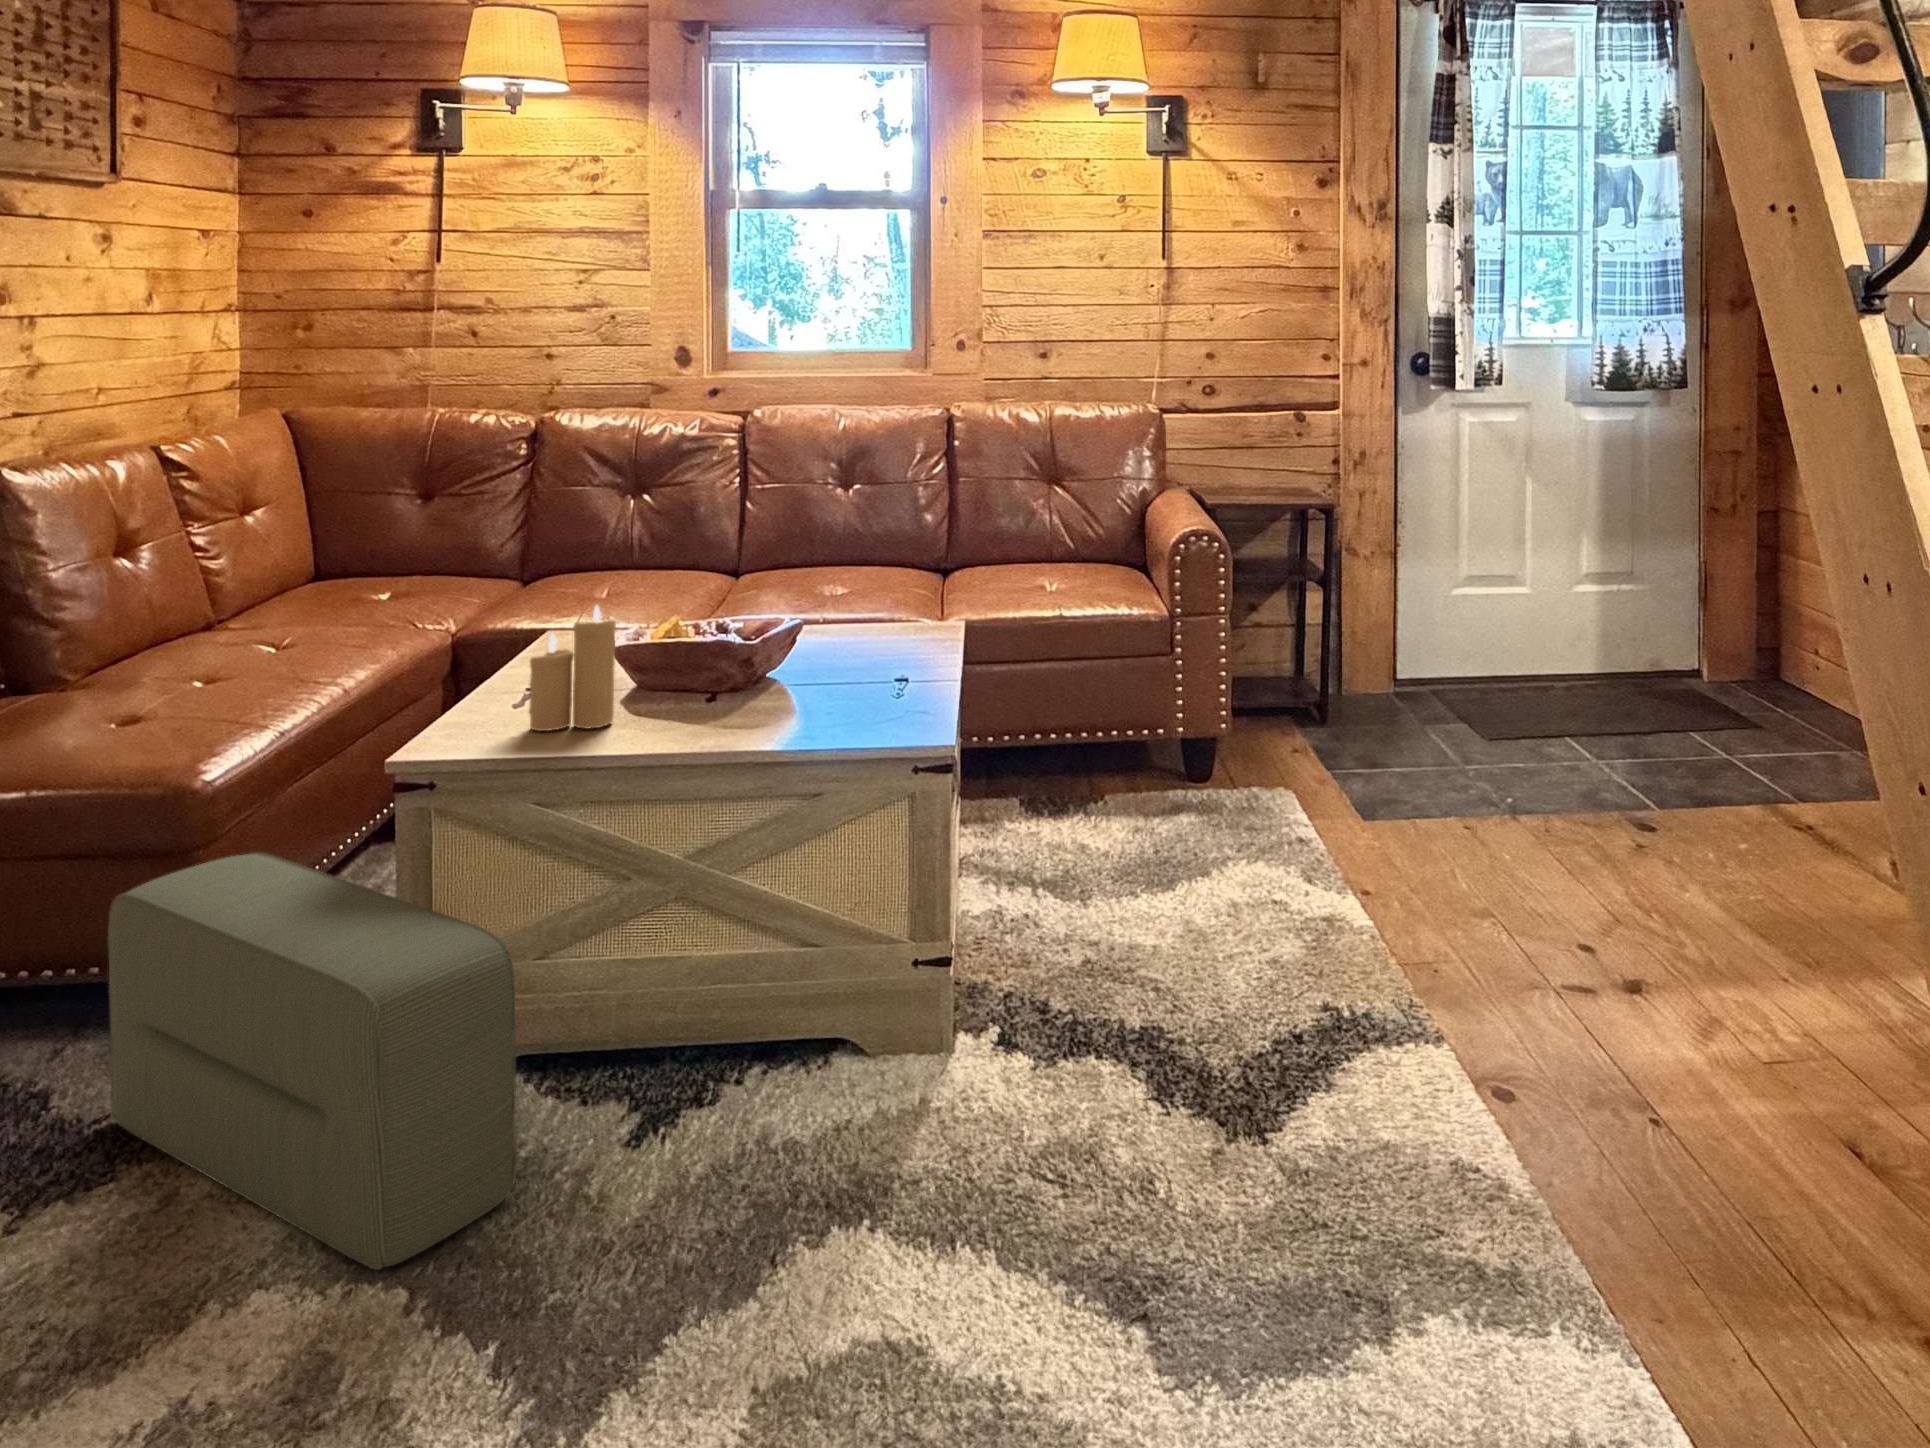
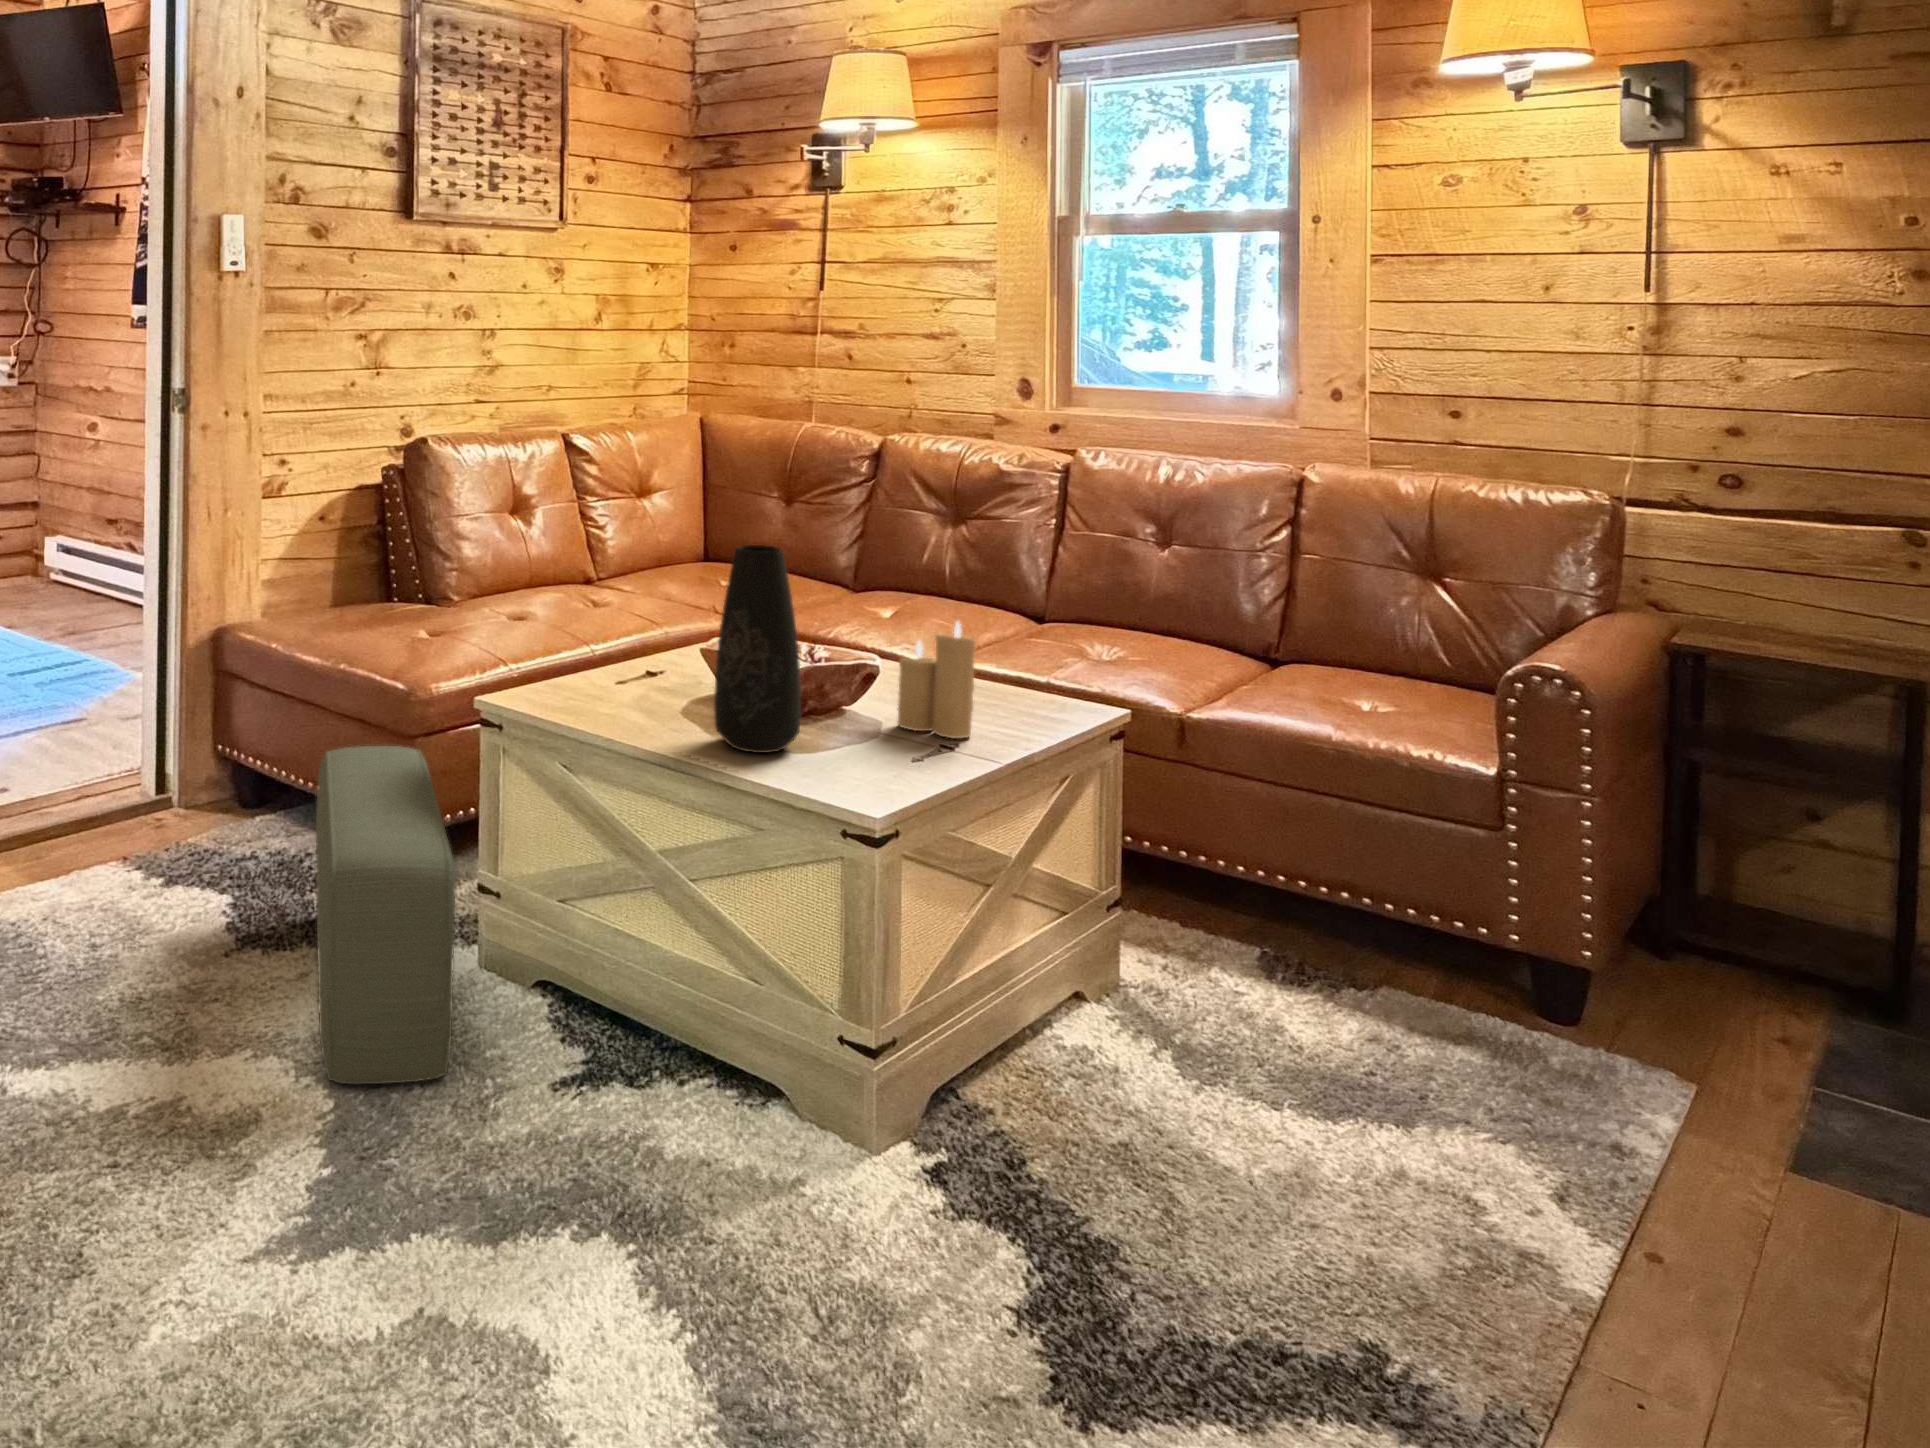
vase: none [727,521,815,728] -> present [714,545,801,753]
candle: present [529,606,616,731] -> present [897,622,976,738]

